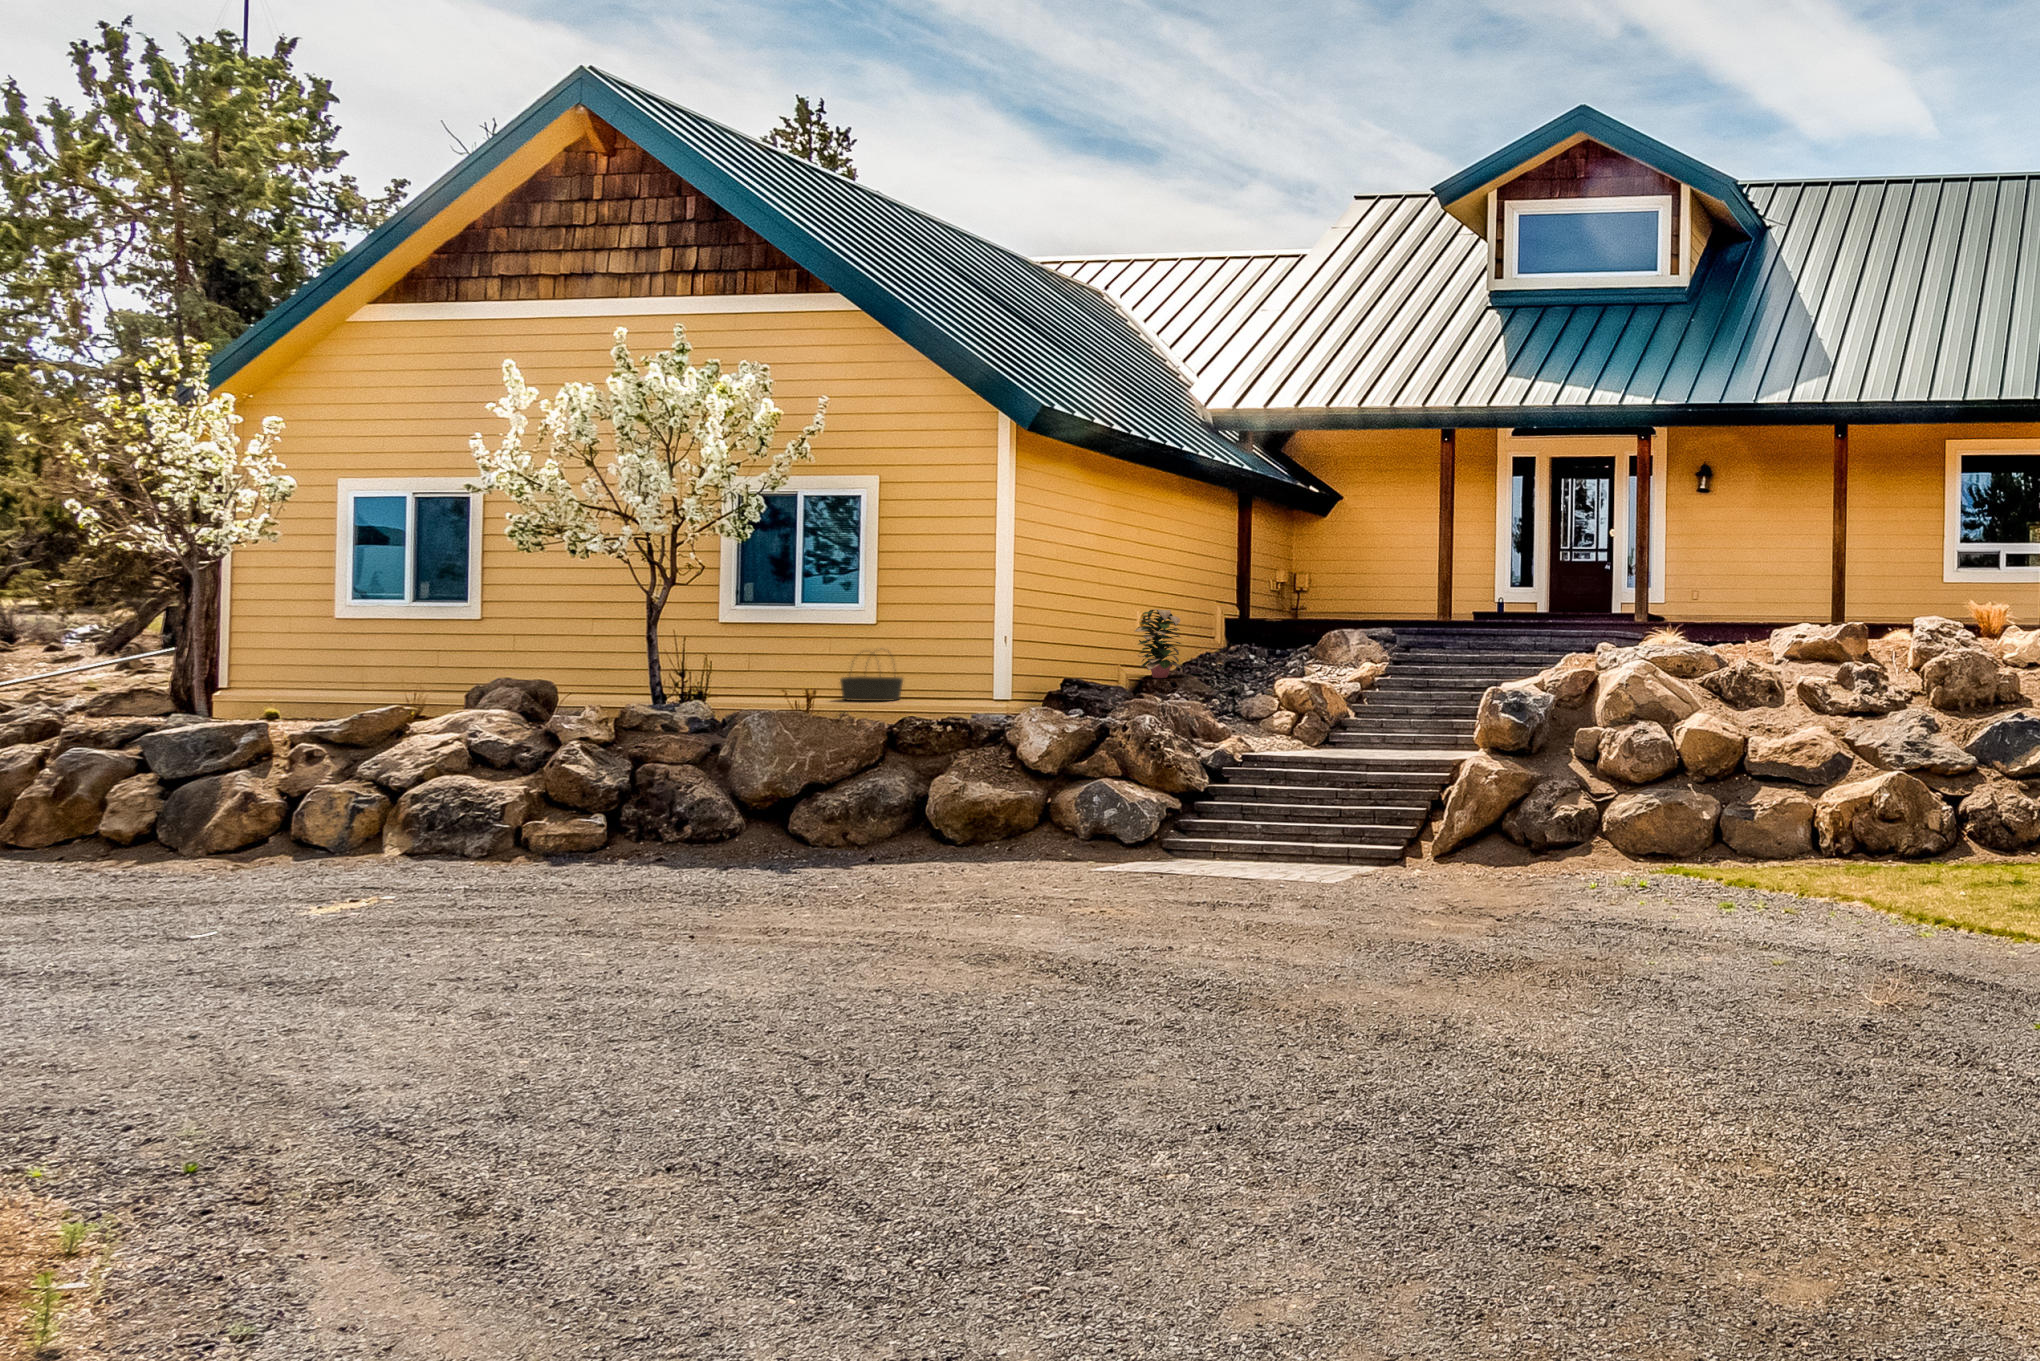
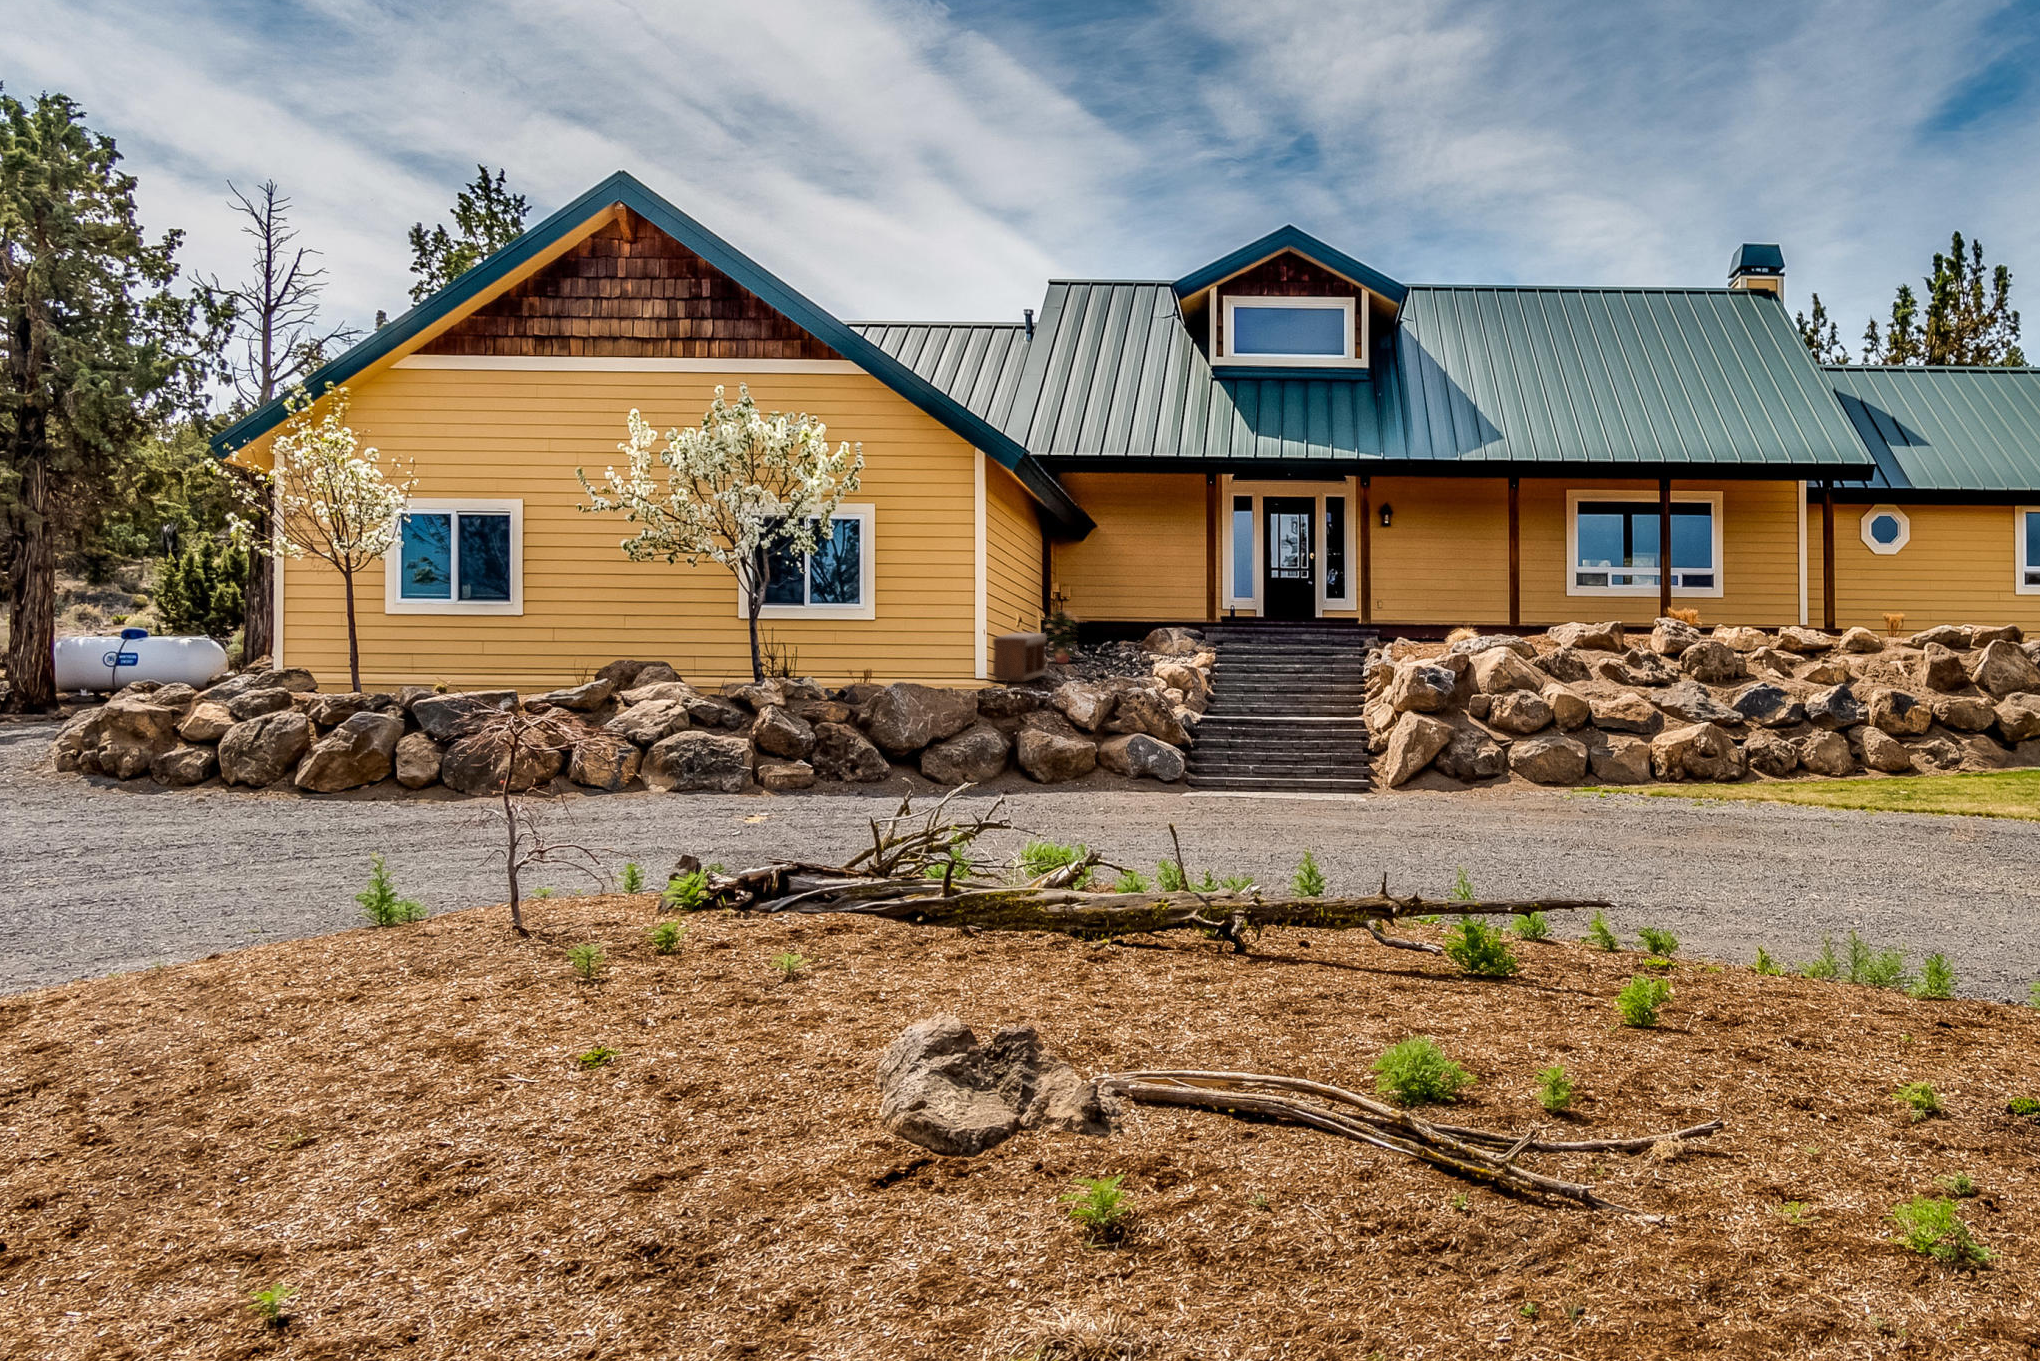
bench: none [1006,638,1096,701] -> present [993,633,1047,682]
basket: present [840,655,903,701] -> none [851,641,902,682]

